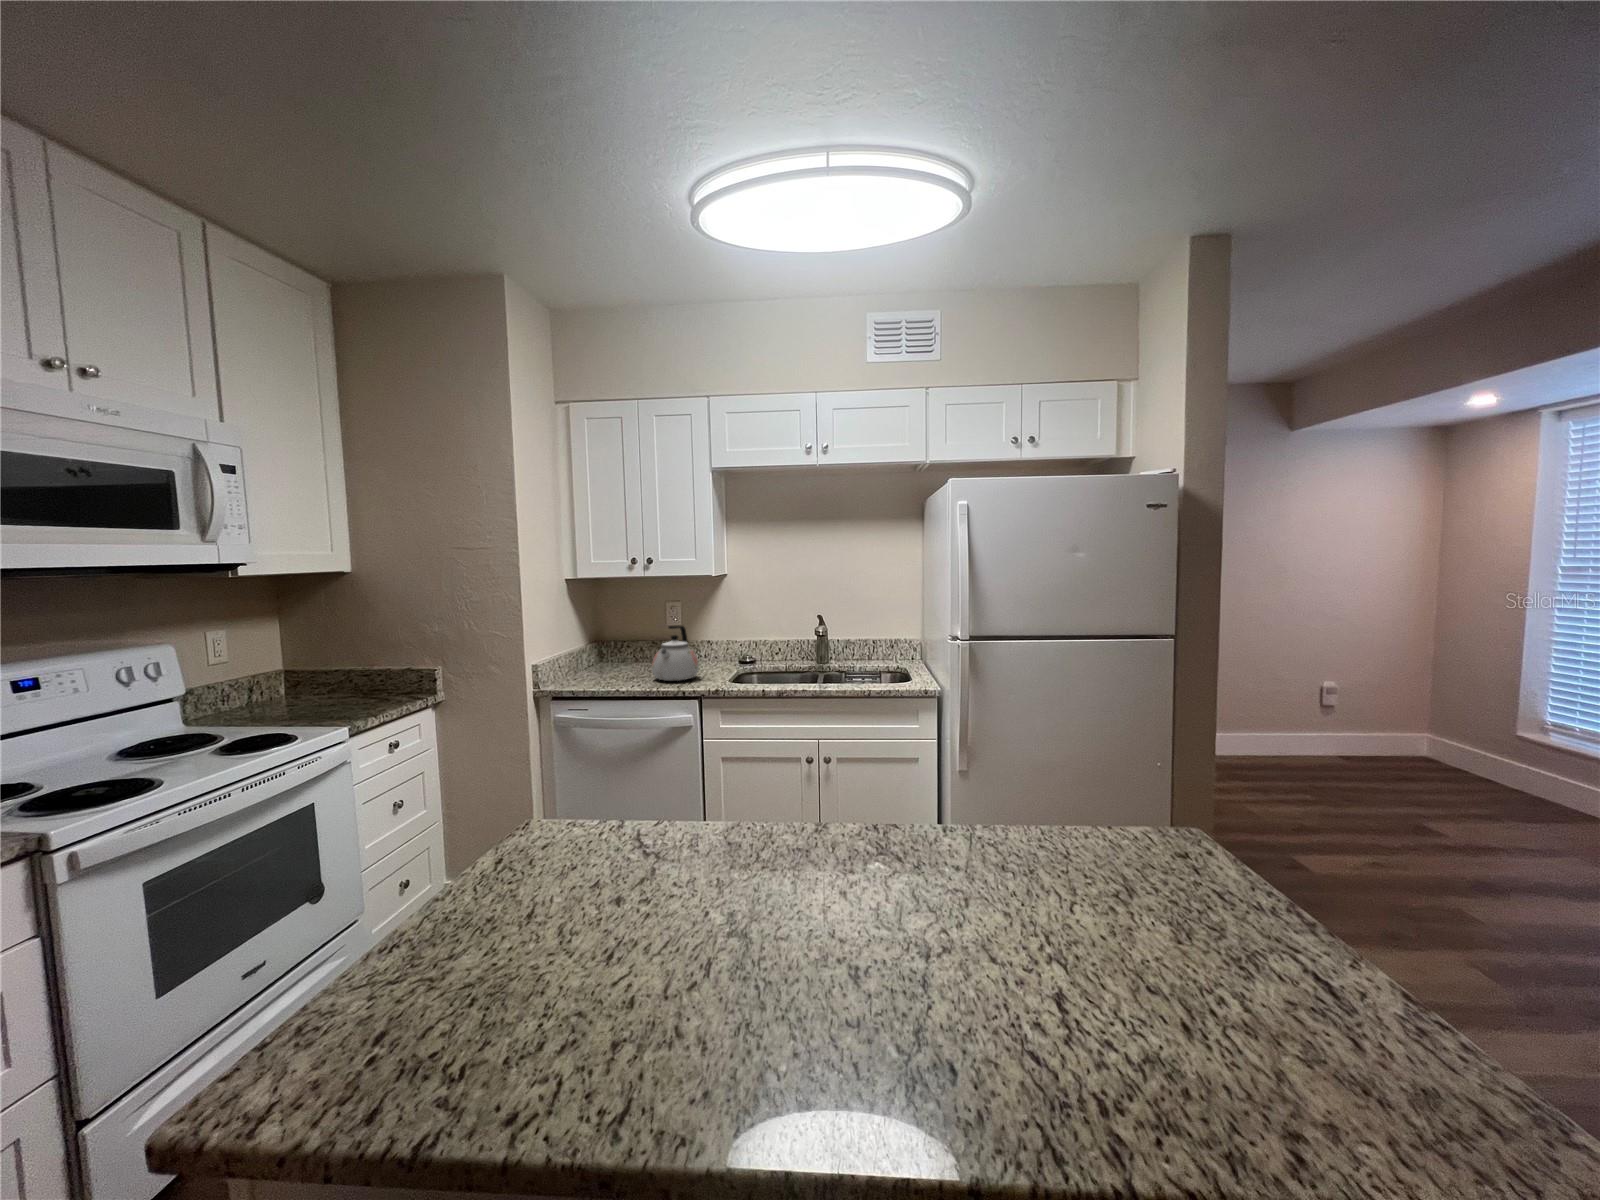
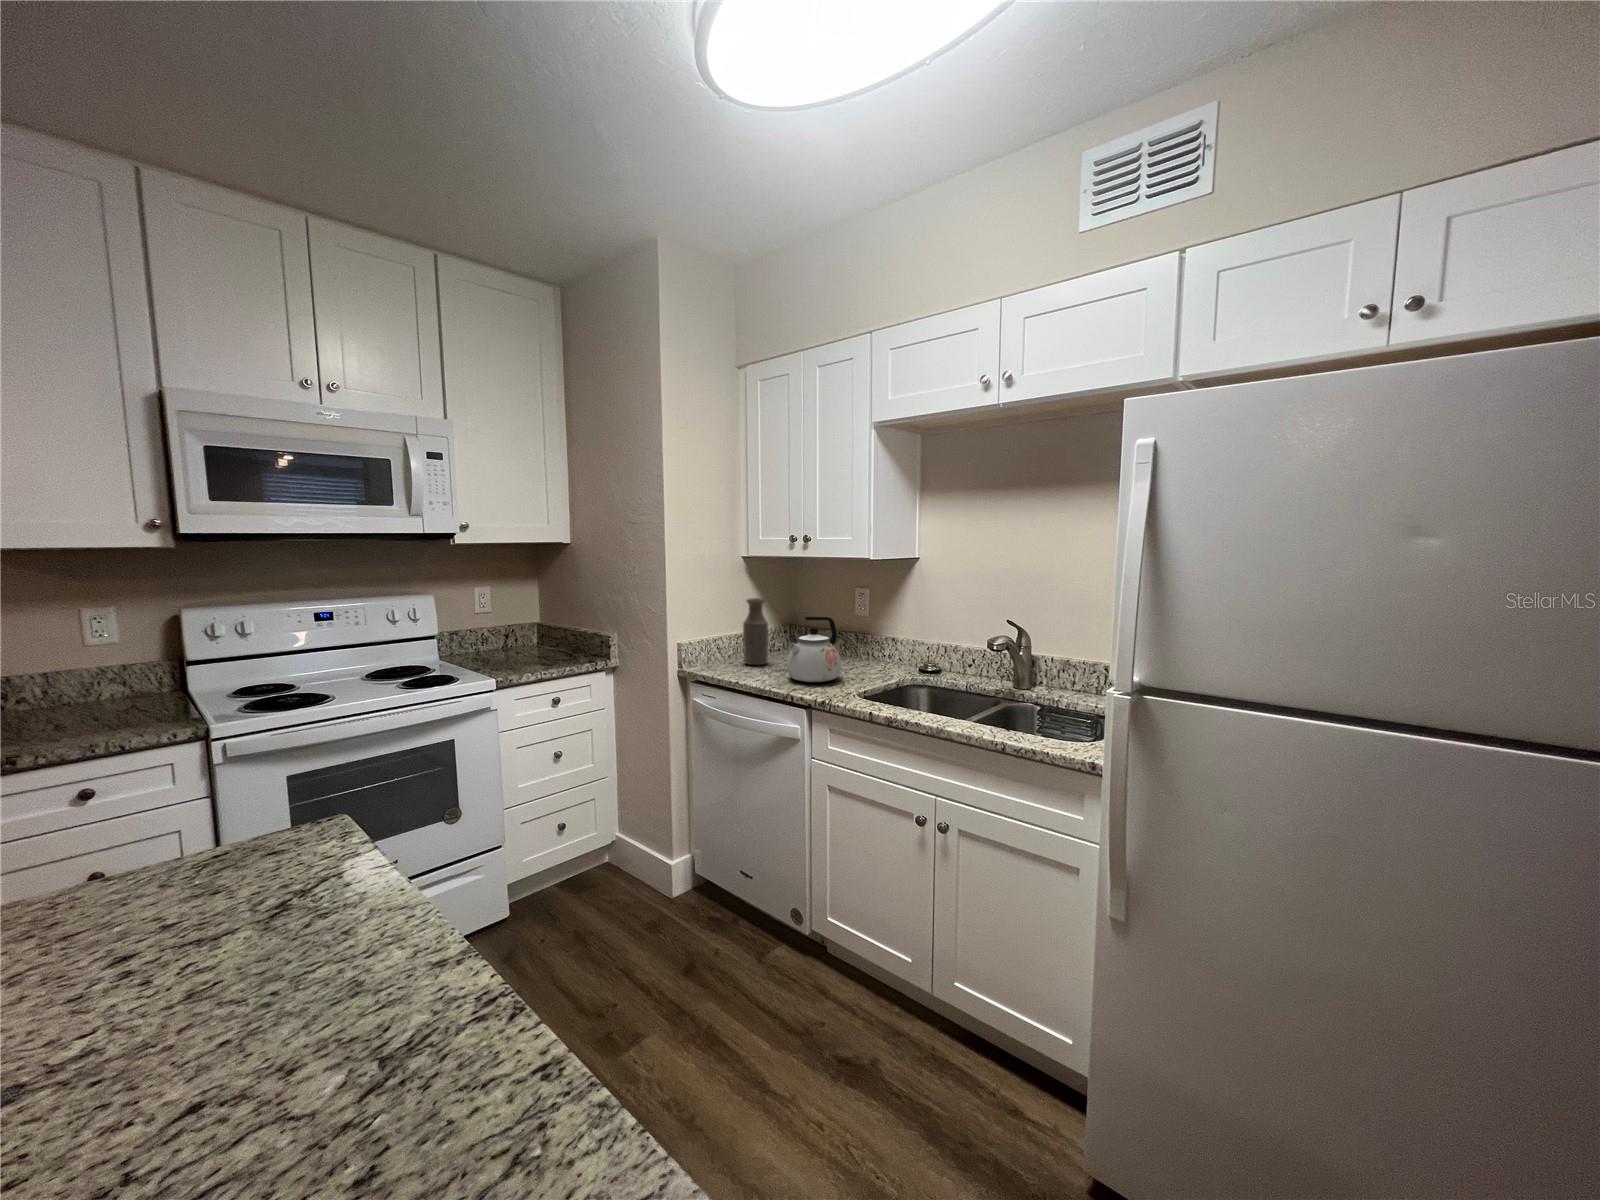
bottle: none [589,616,613,678] -> present [743,598,768,665]

